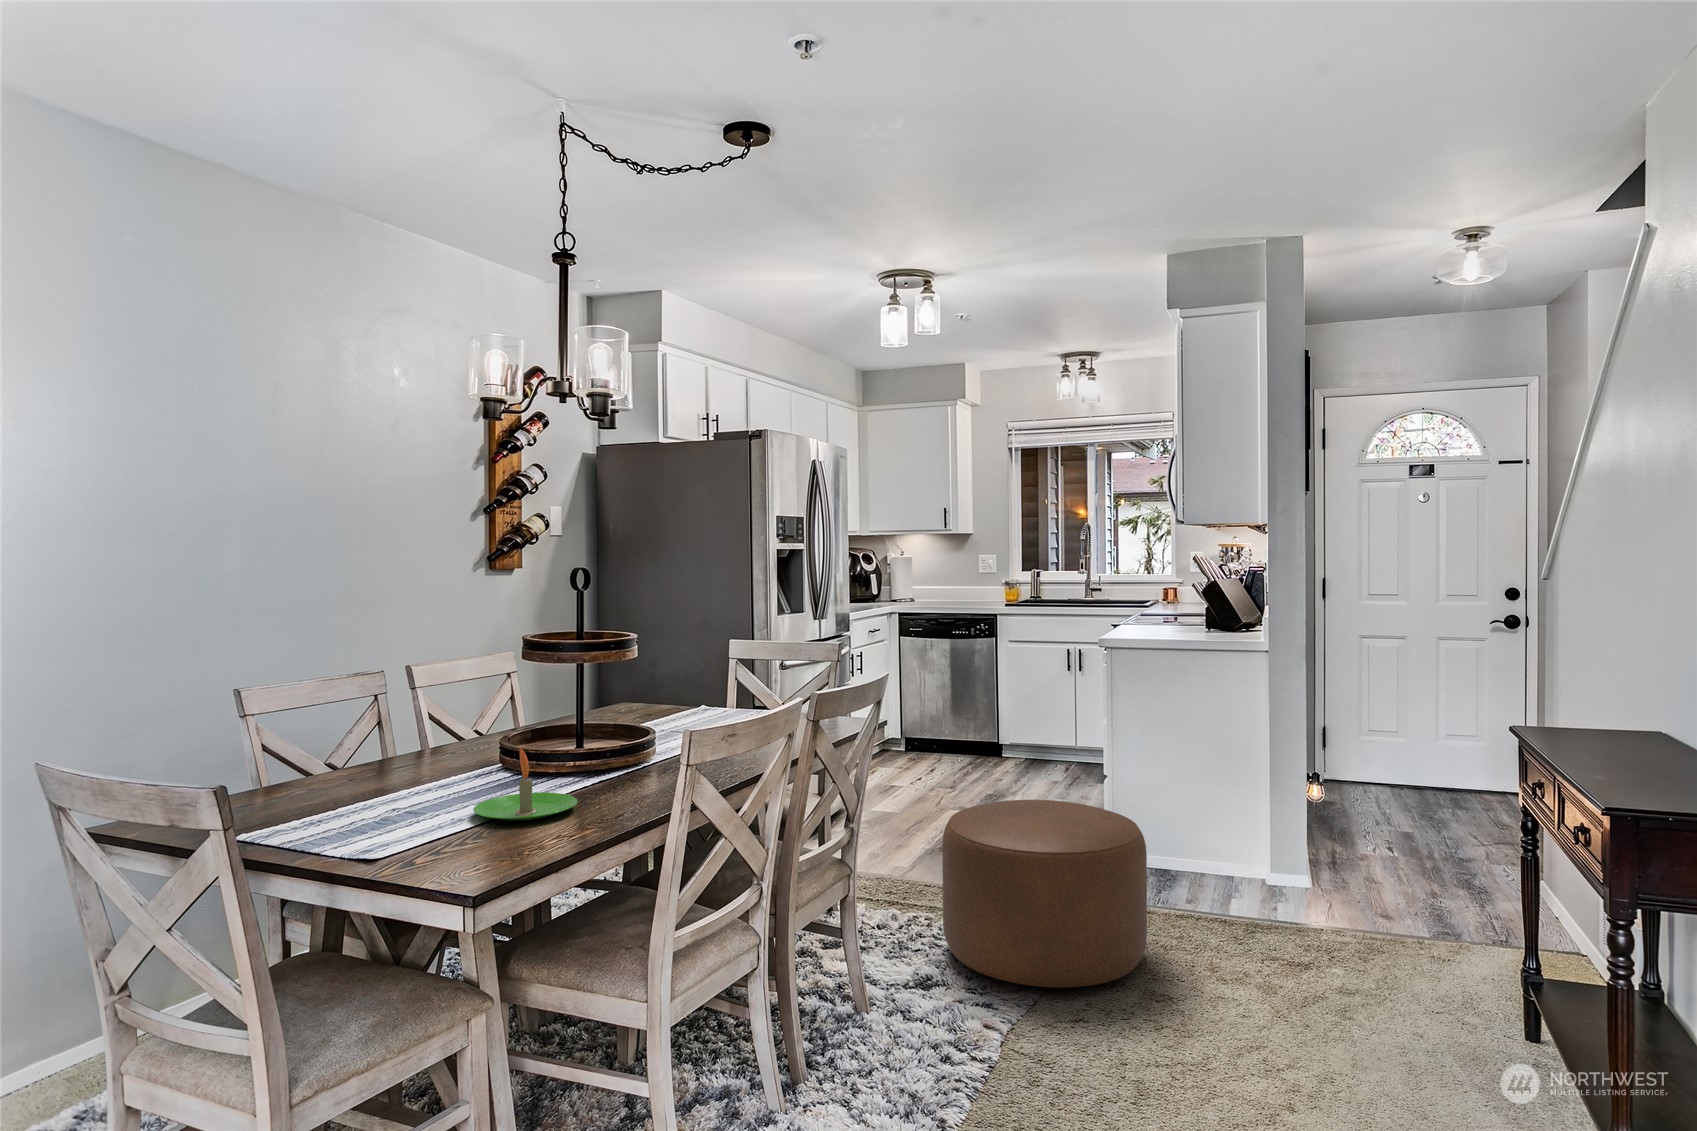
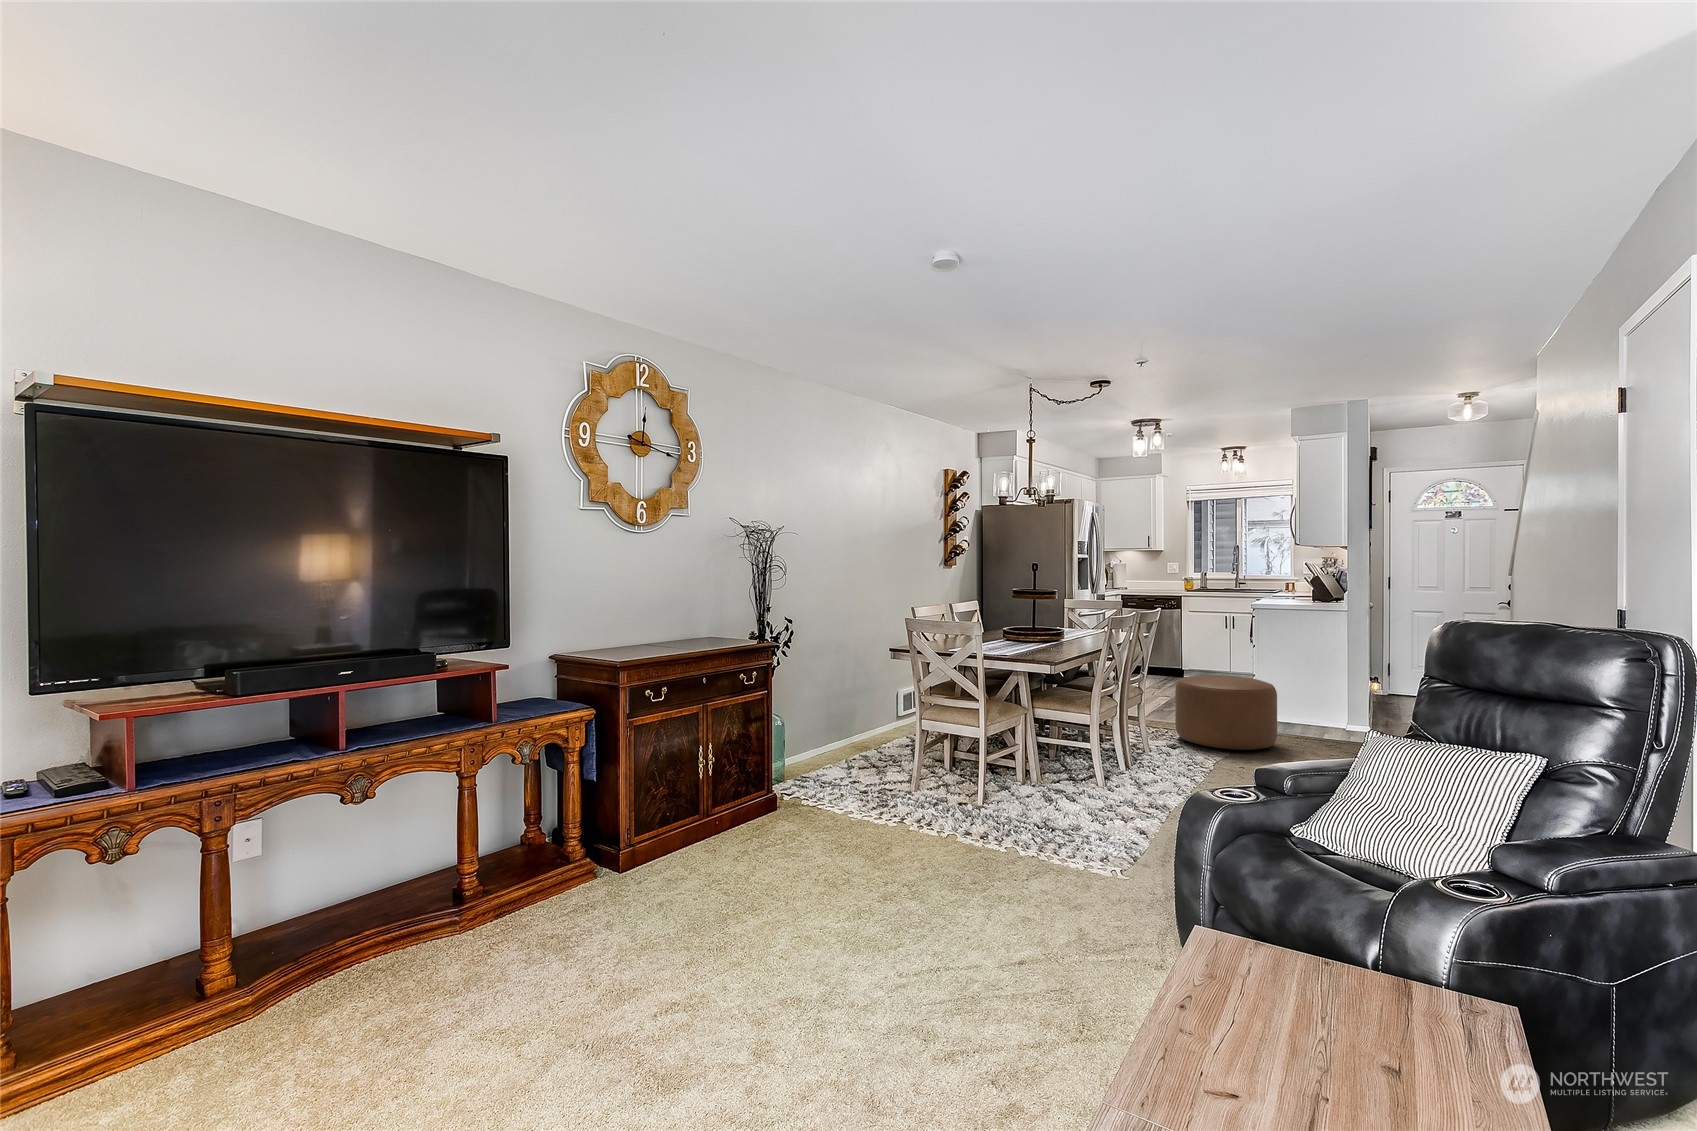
candle: present [473,748,577,821] -> none [1020,625,1056,649]

